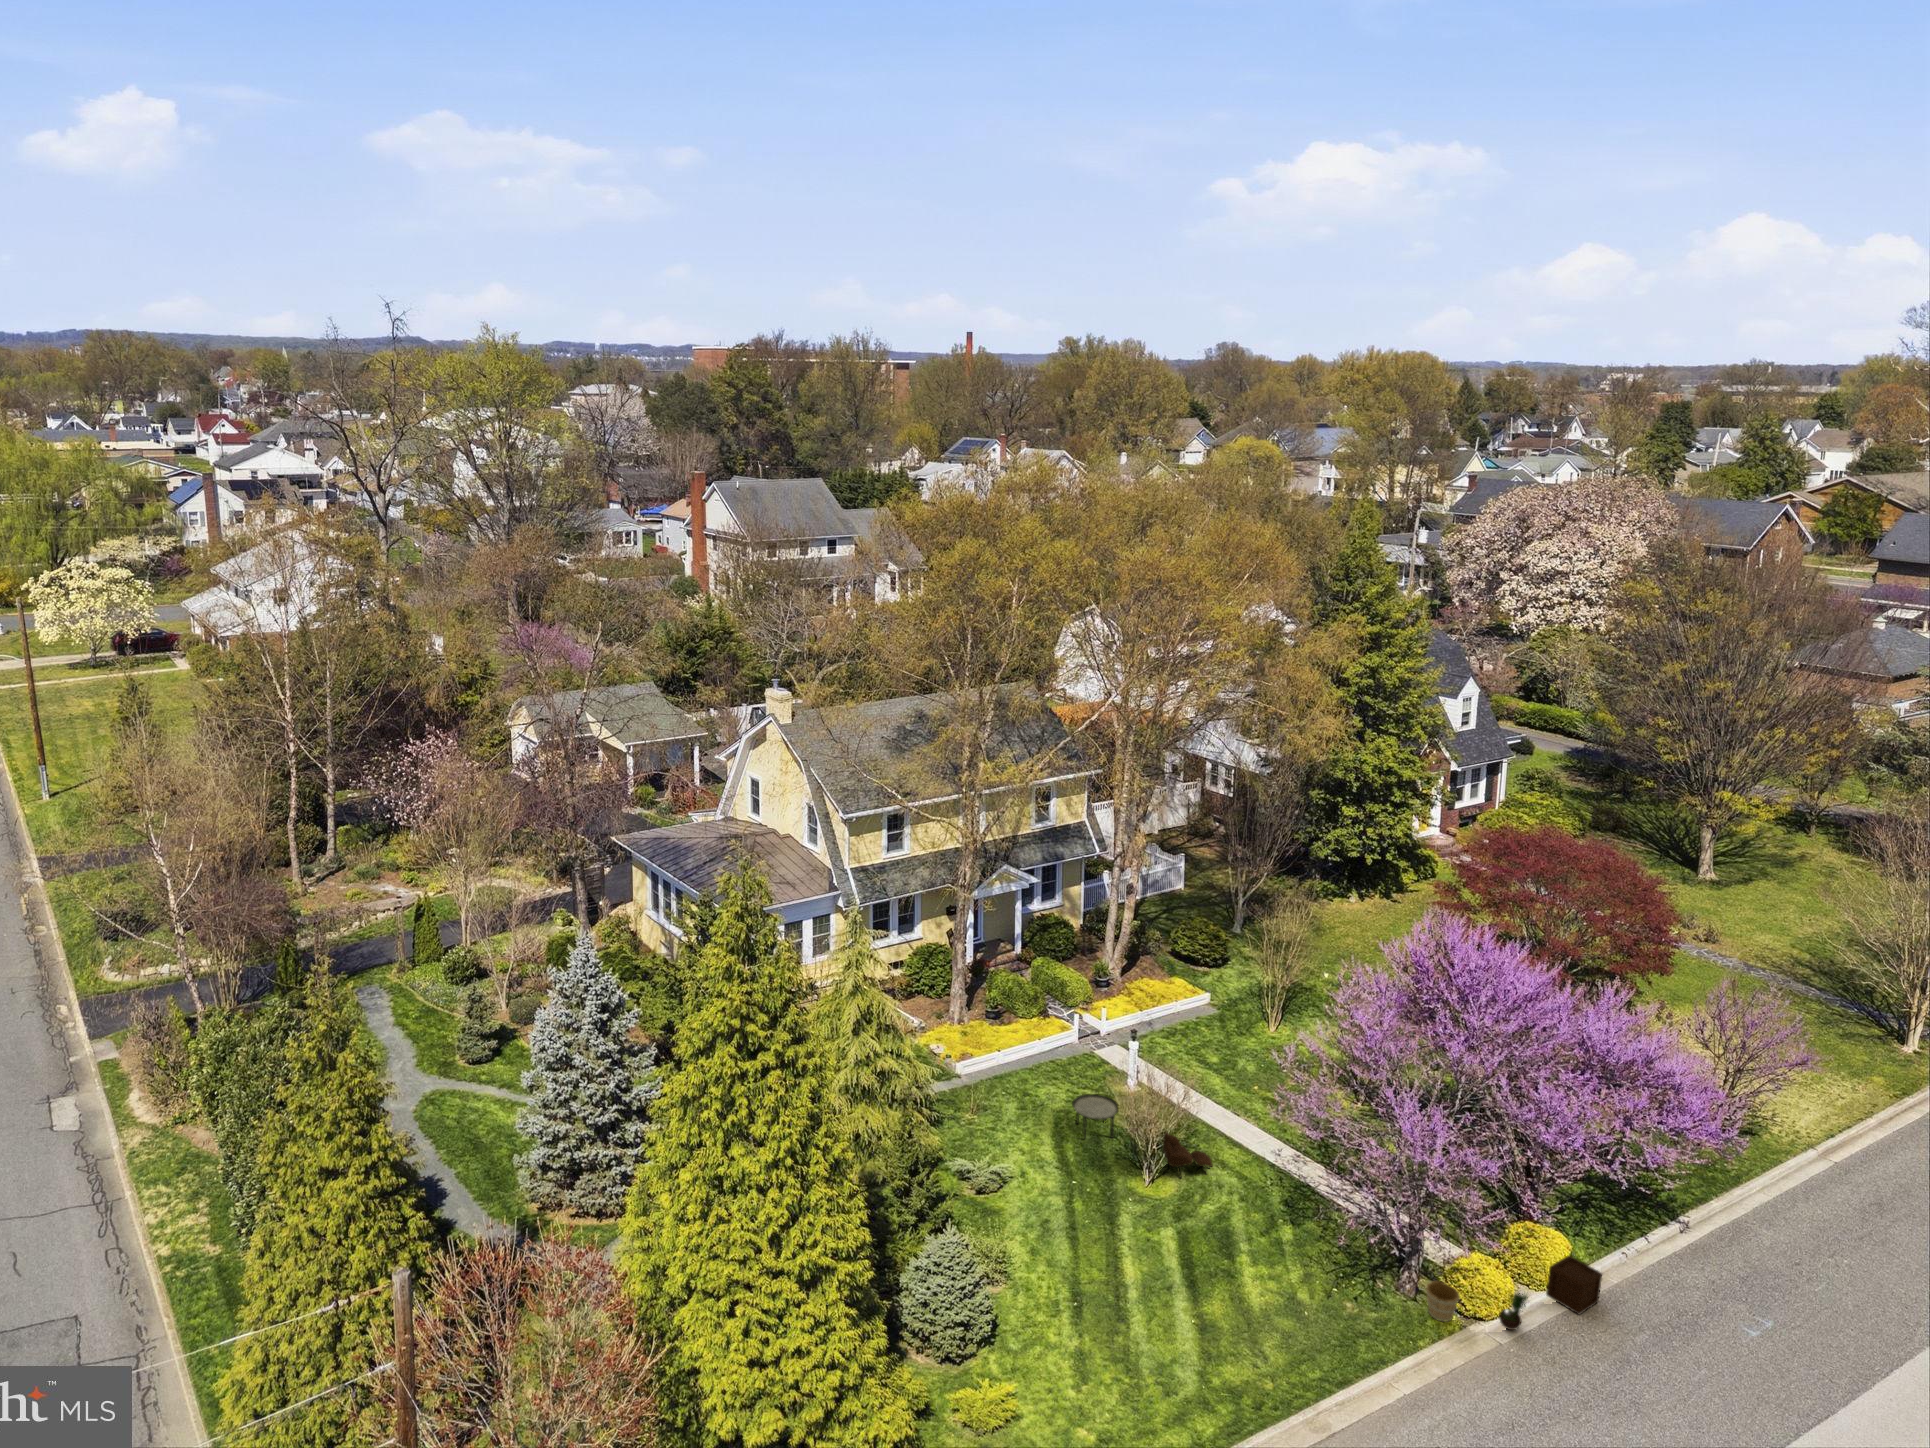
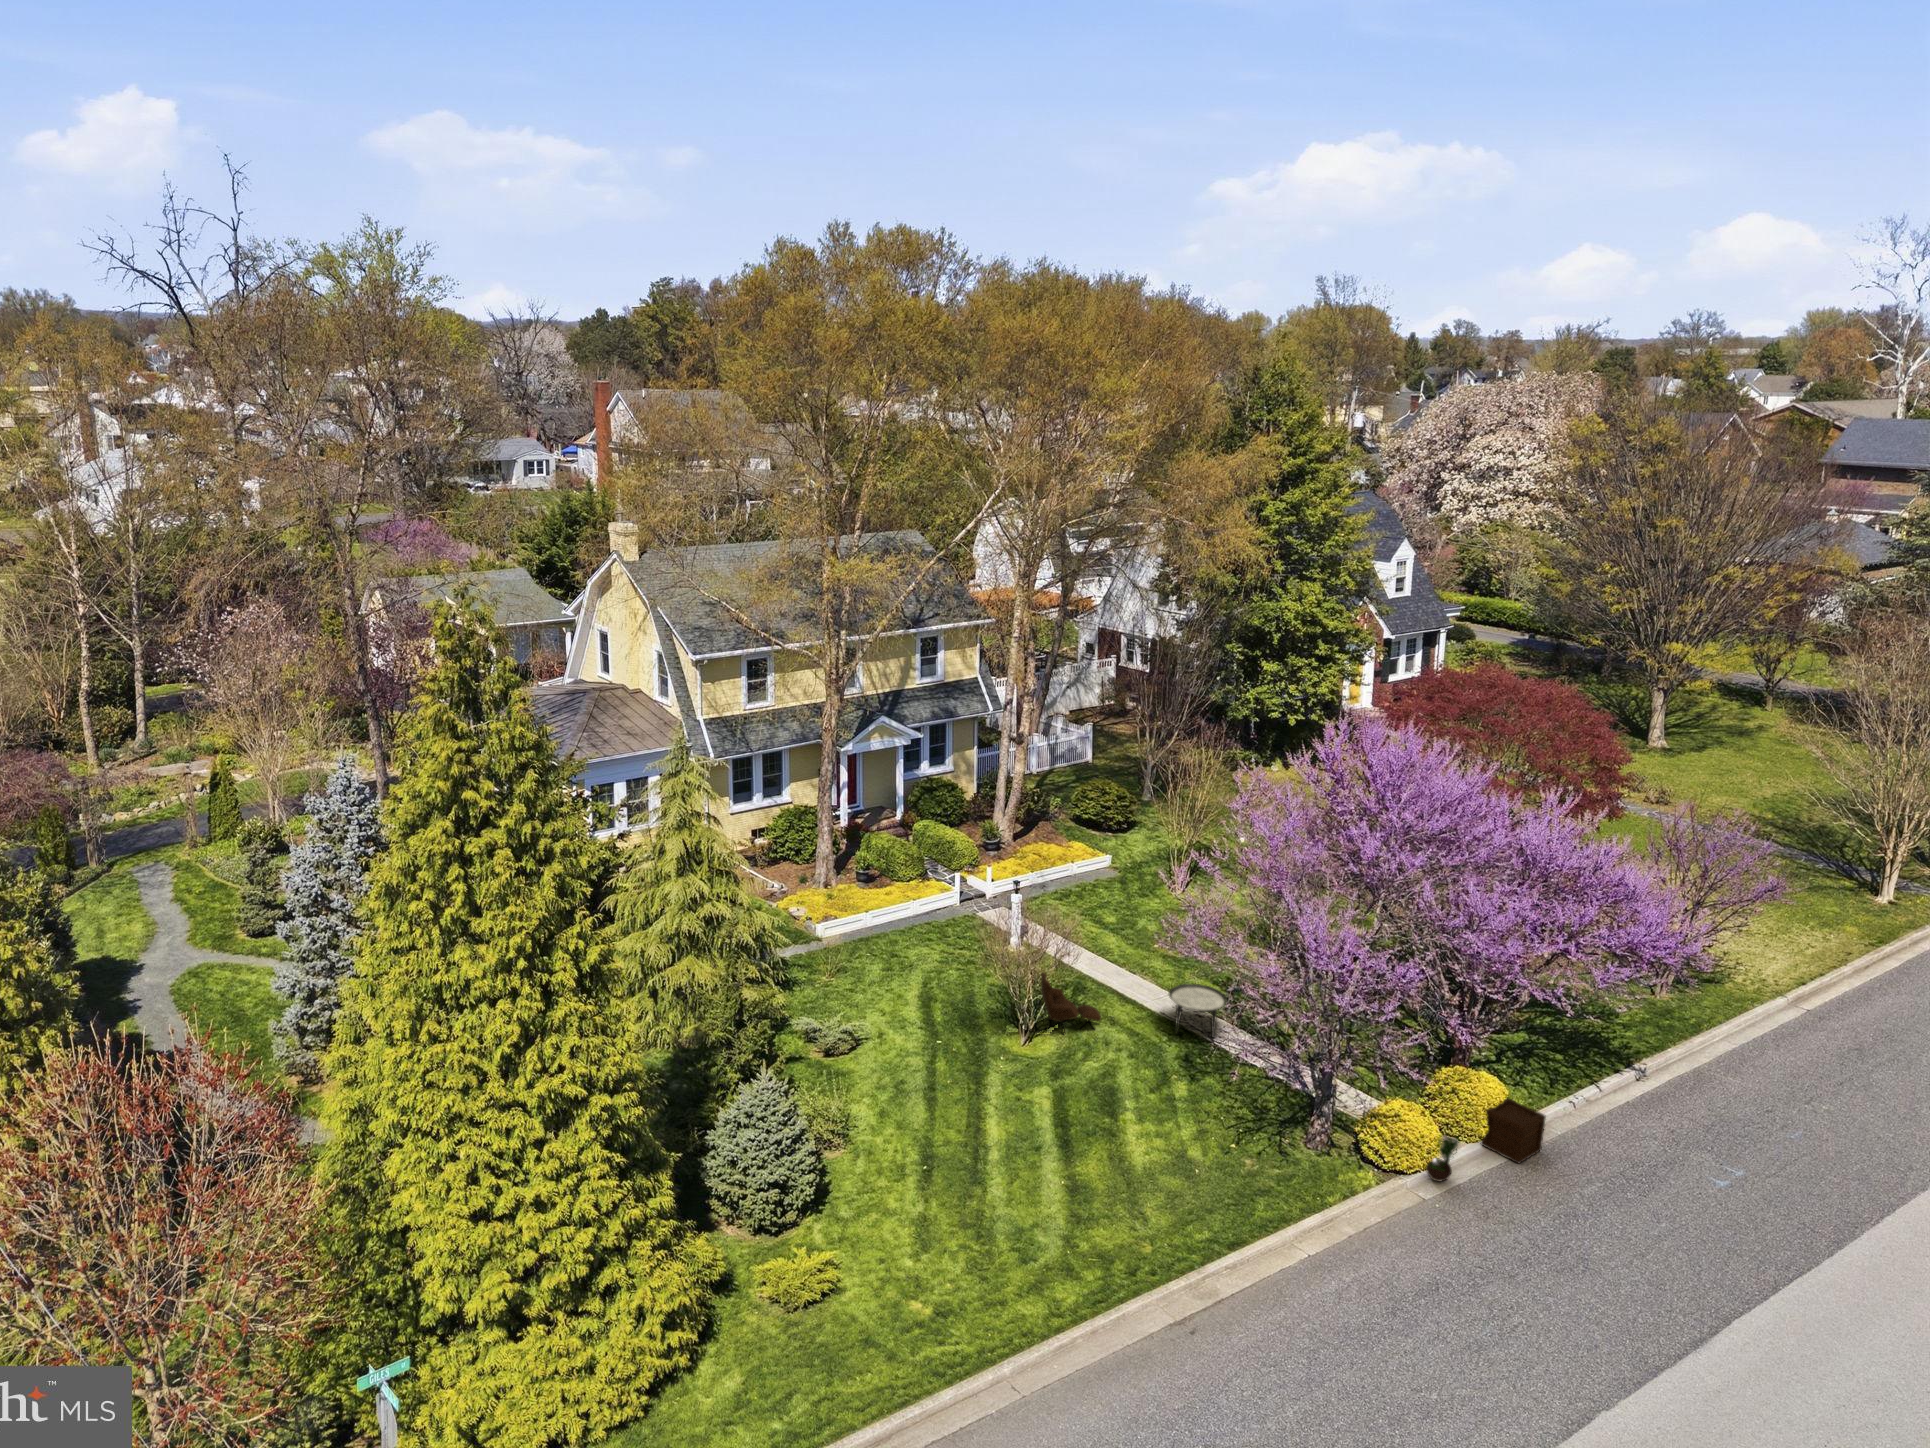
round table: present [1072,1094,1118,1139] -> present [1169,984,1226,1038]
wooden bucket: present [1426,1281,1460,1322] -> none [1341,1129,1380,1175]

